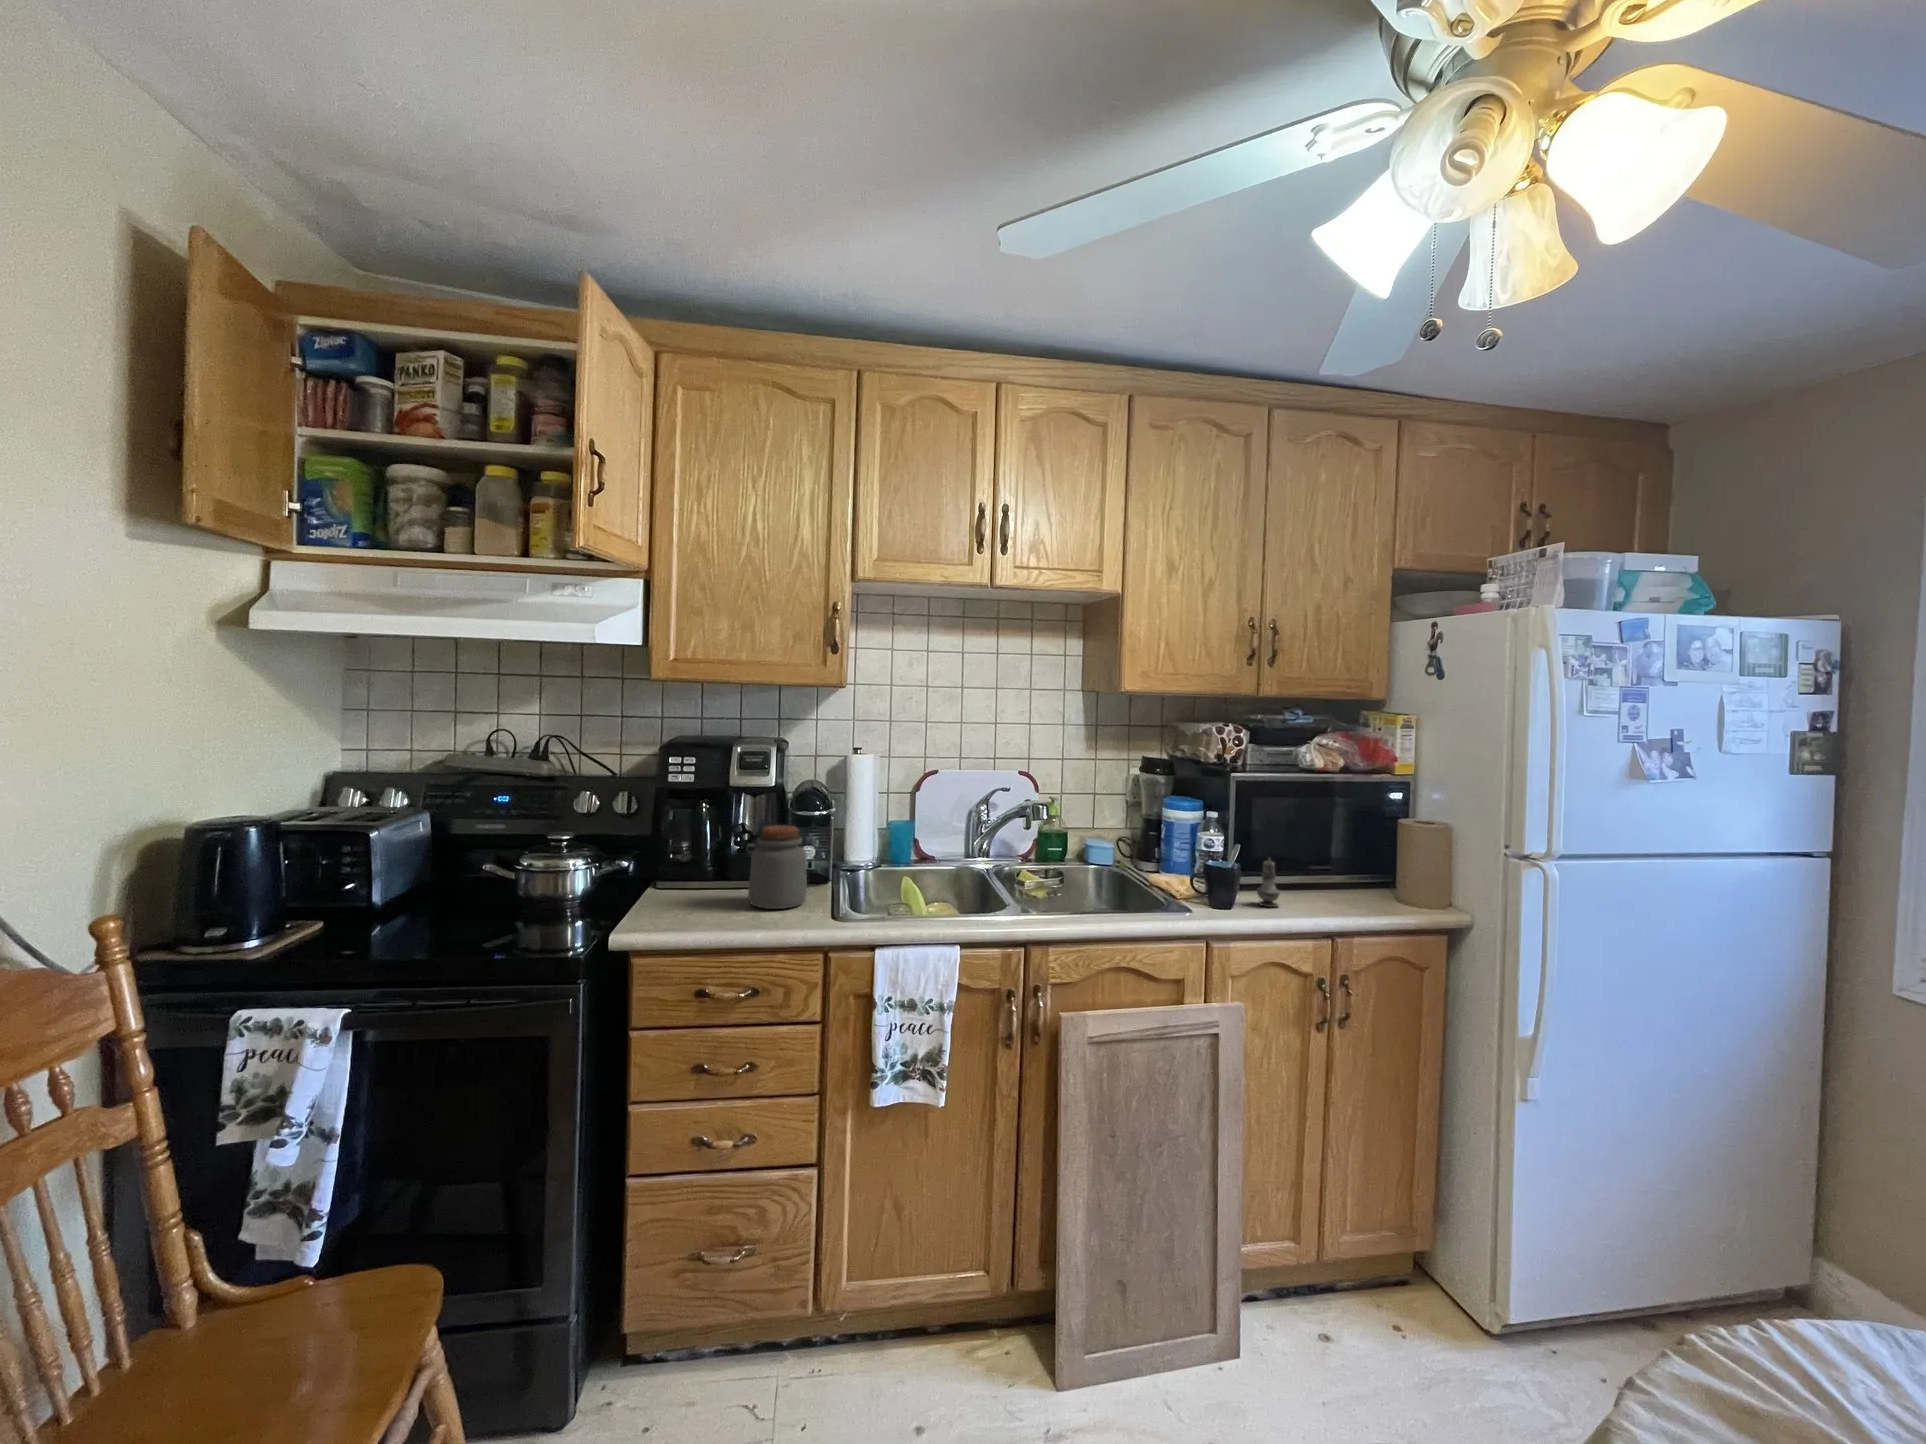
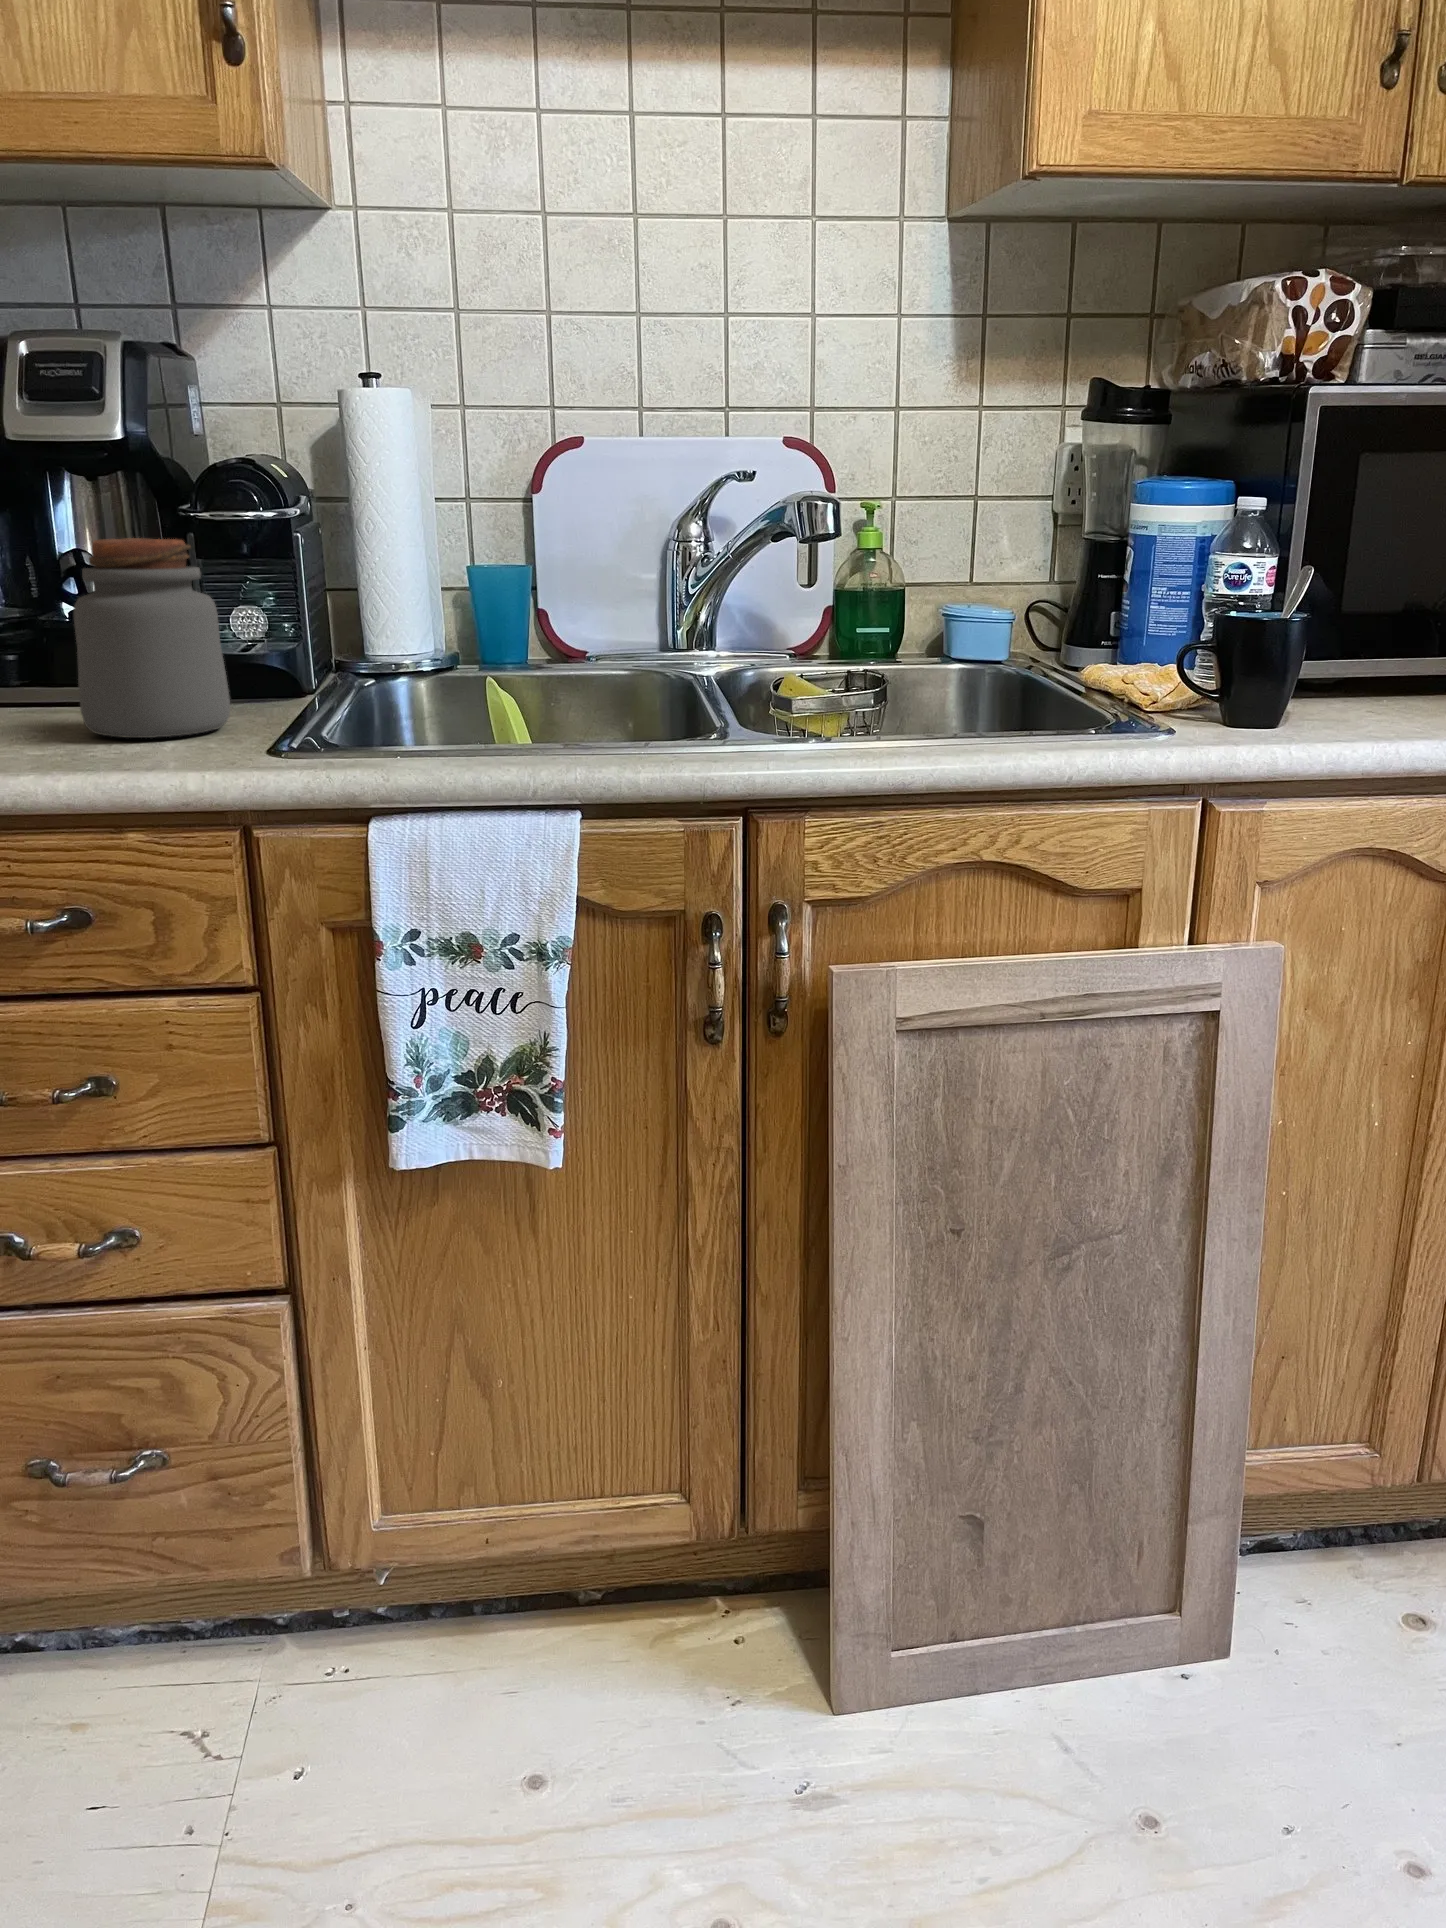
salt shaker: present [1256,858,1280,907] -> none [1348,596,1412,721]

